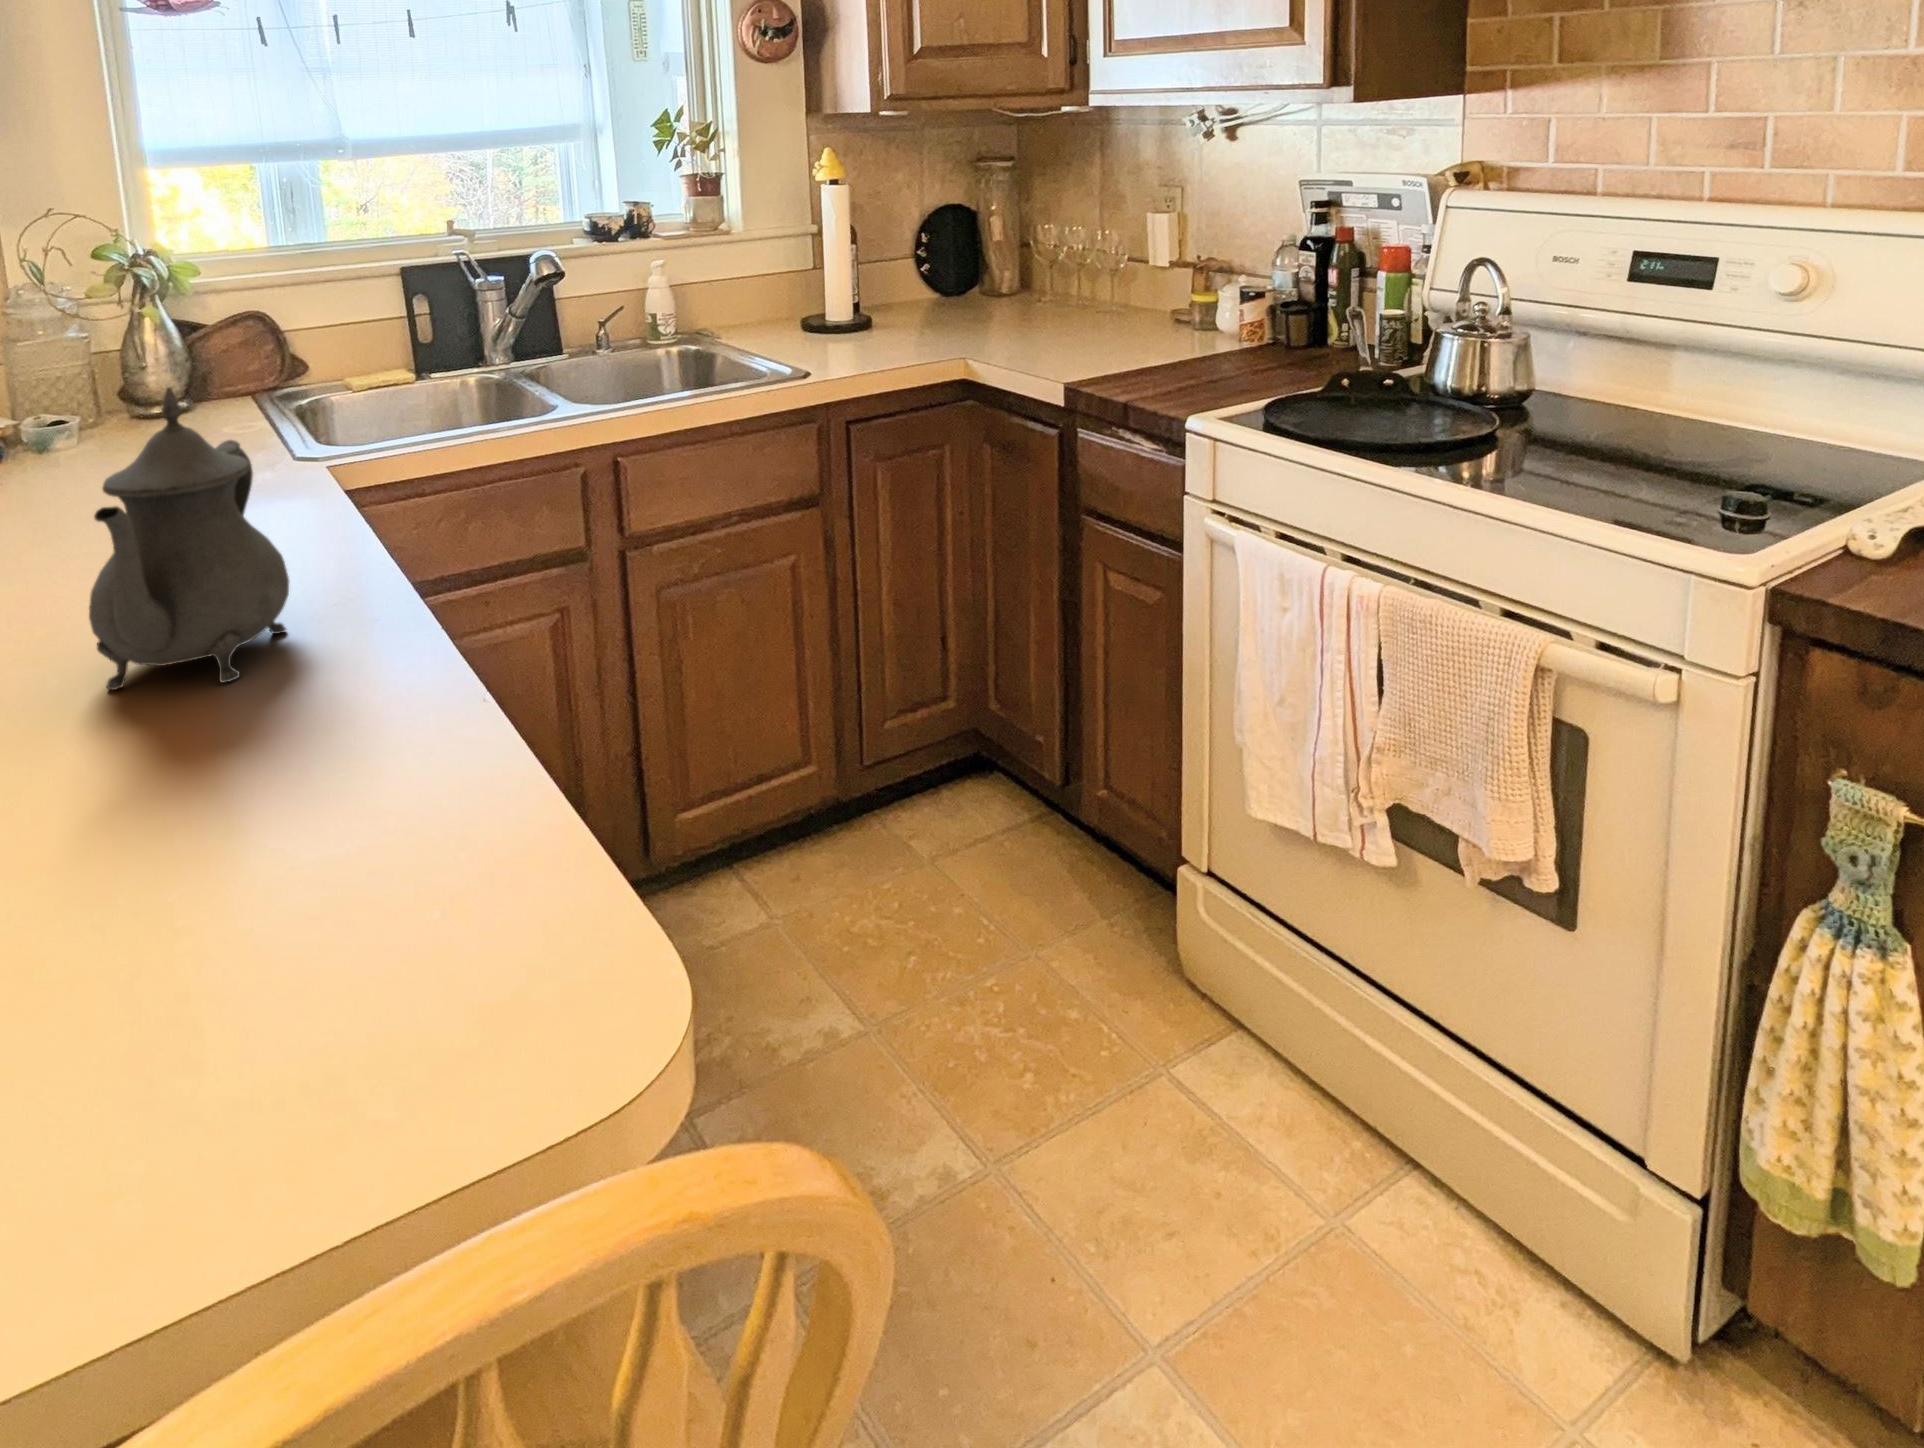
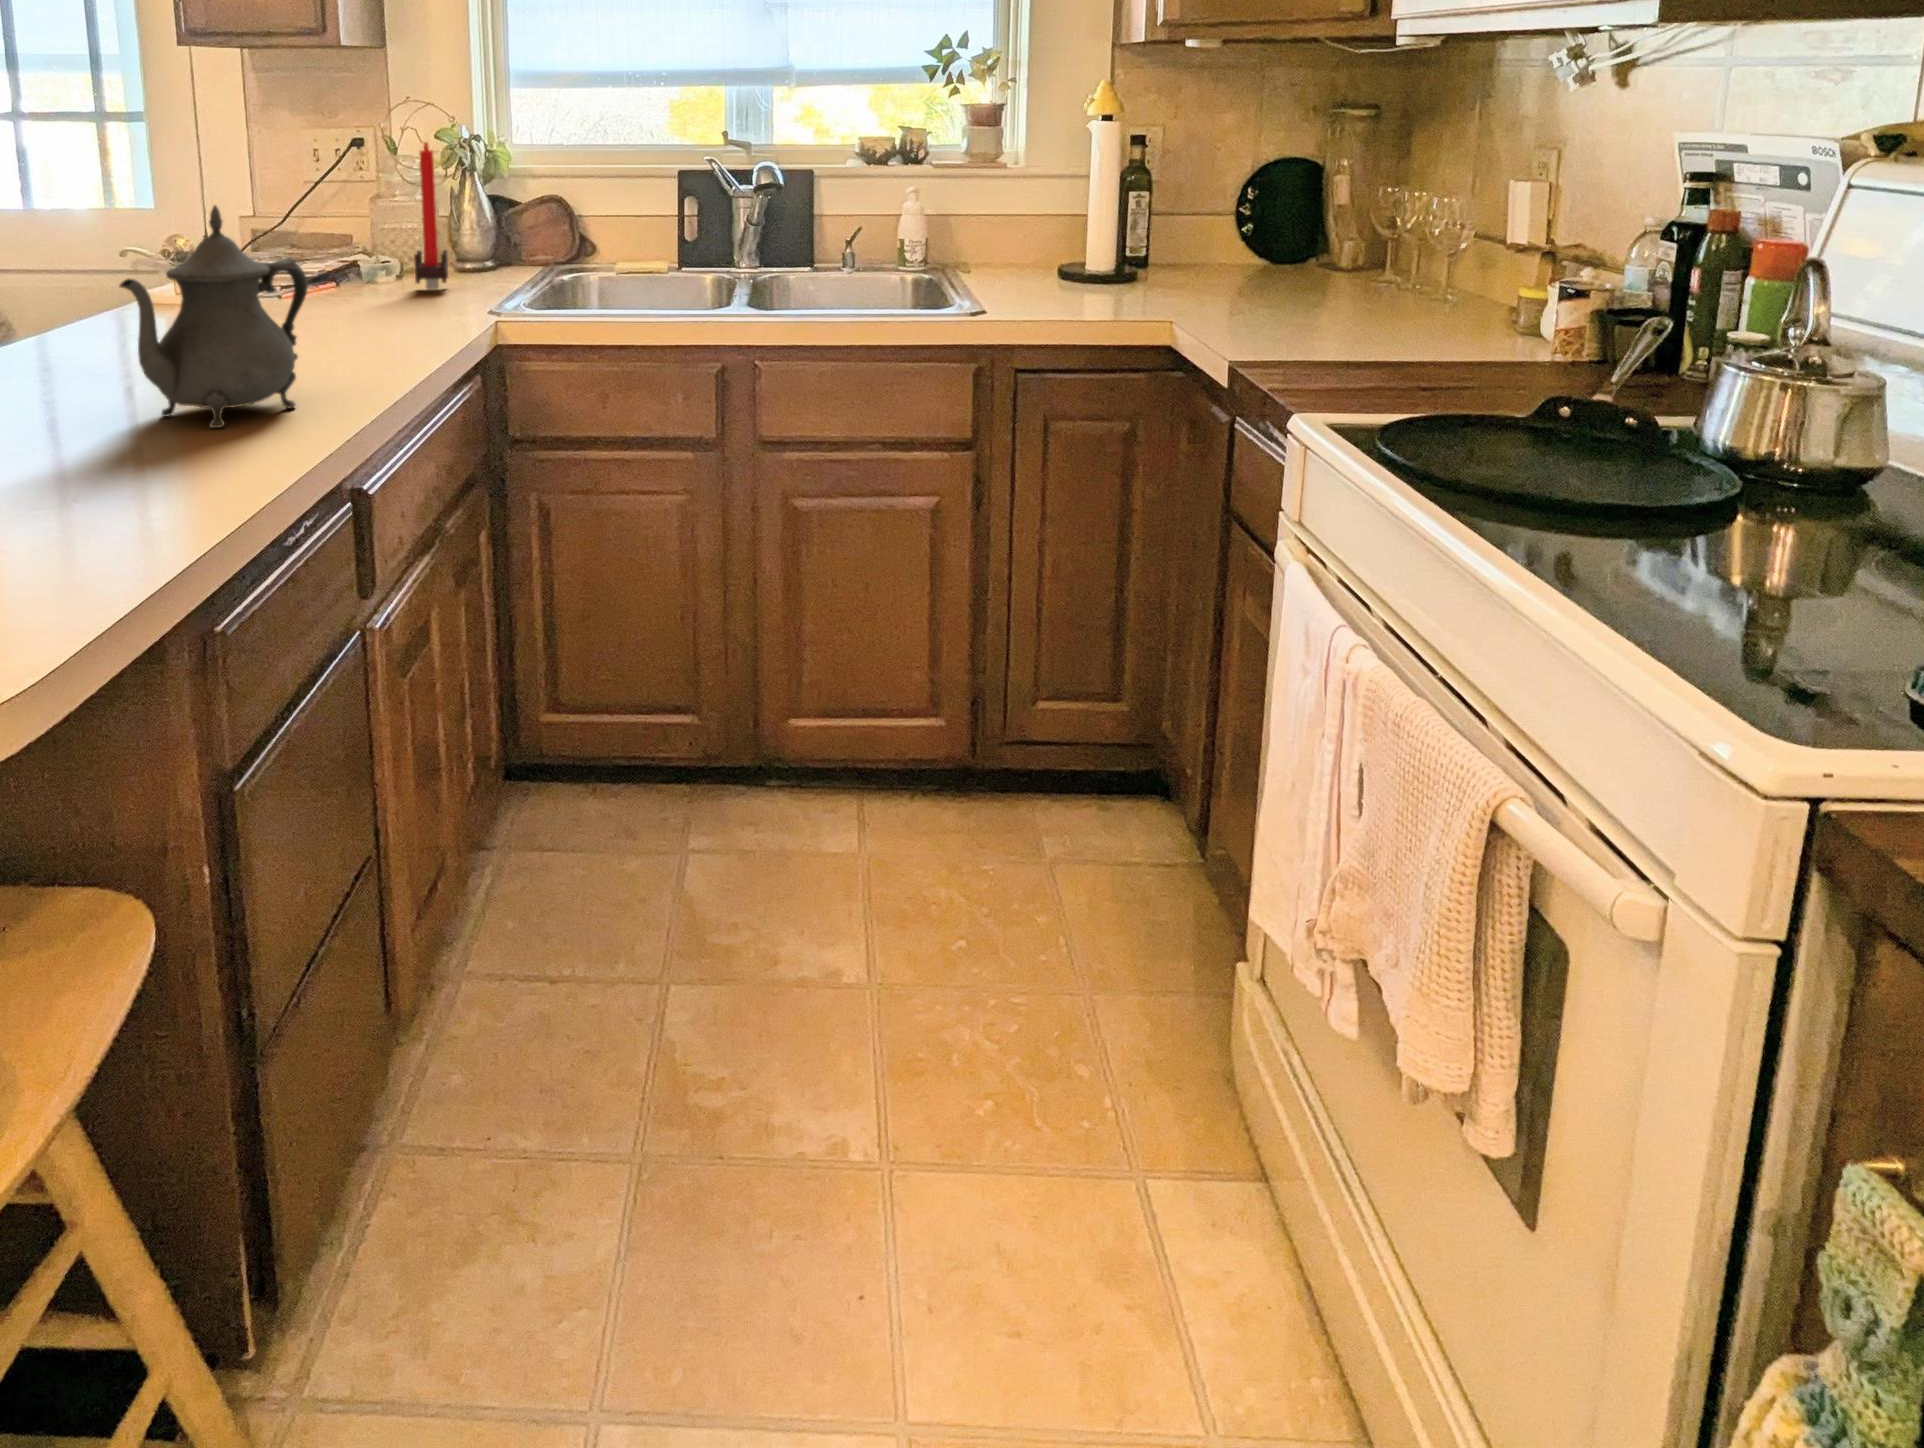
candle: none [110,267,169,458] -> present [414,142,448,290]

